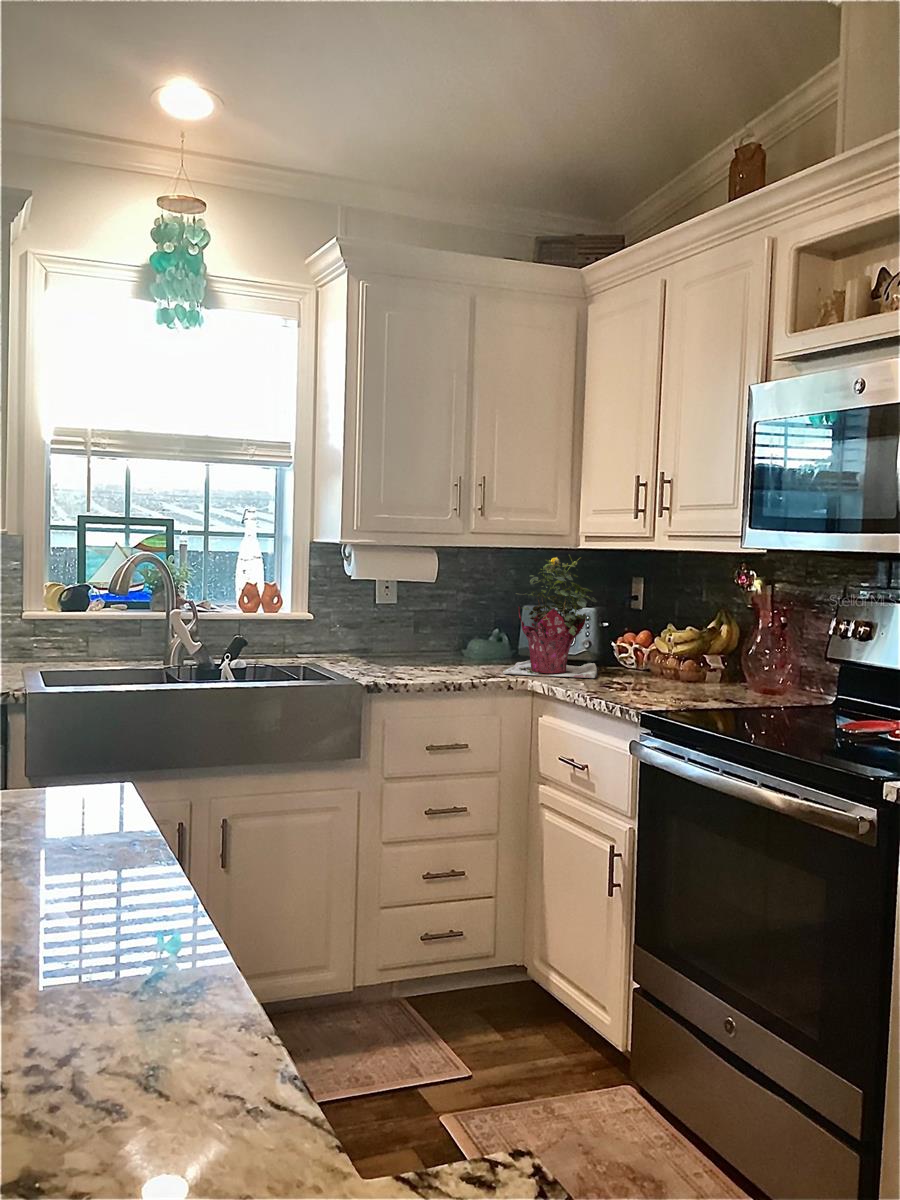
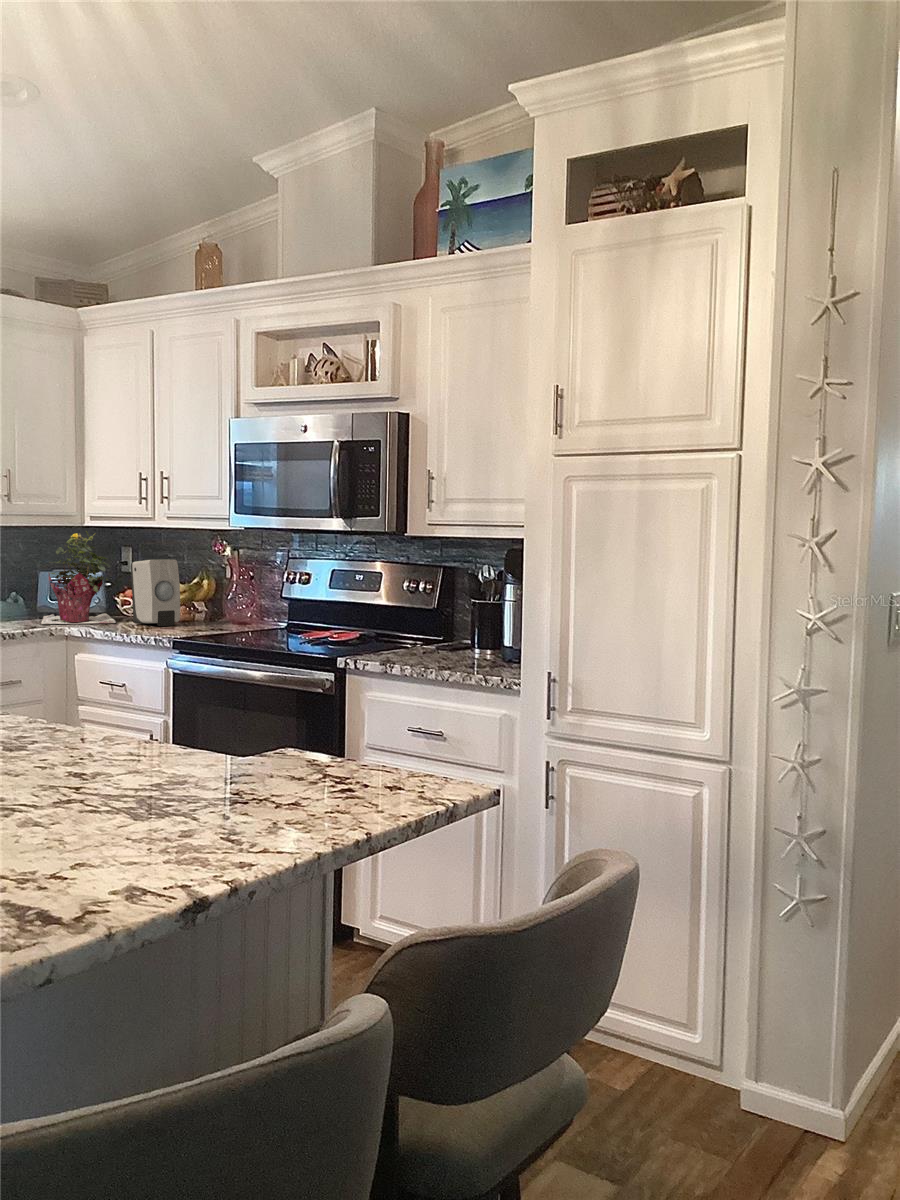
soap dispenser: none [617,594,678,687] -> present [131,559,180,626]

